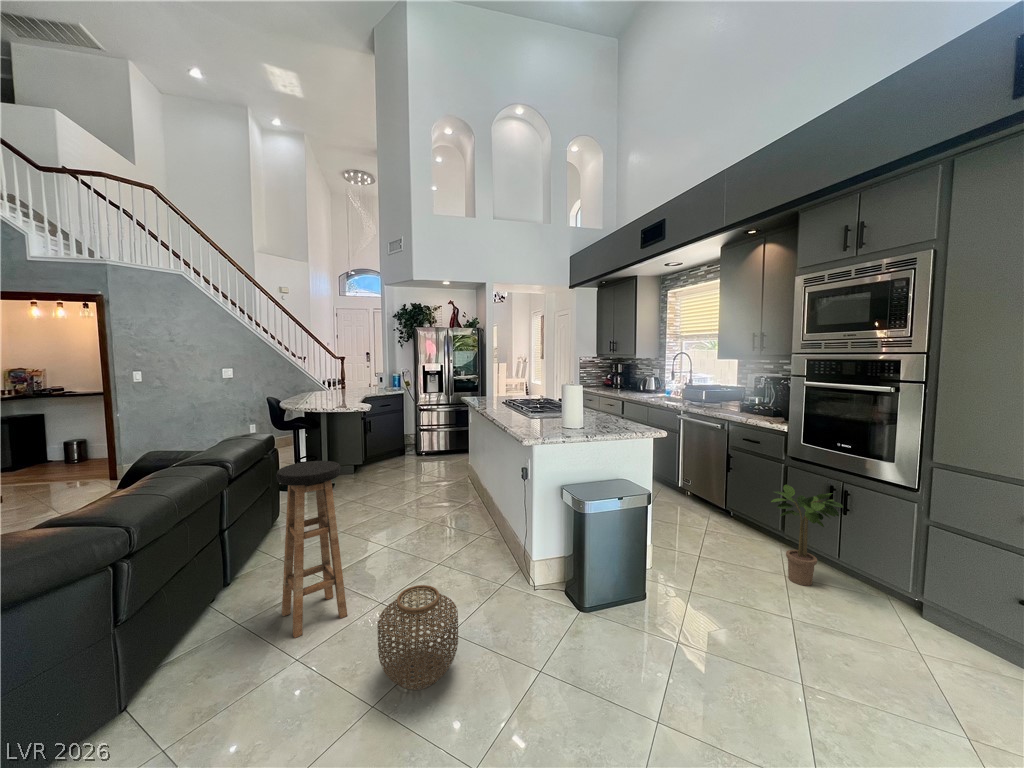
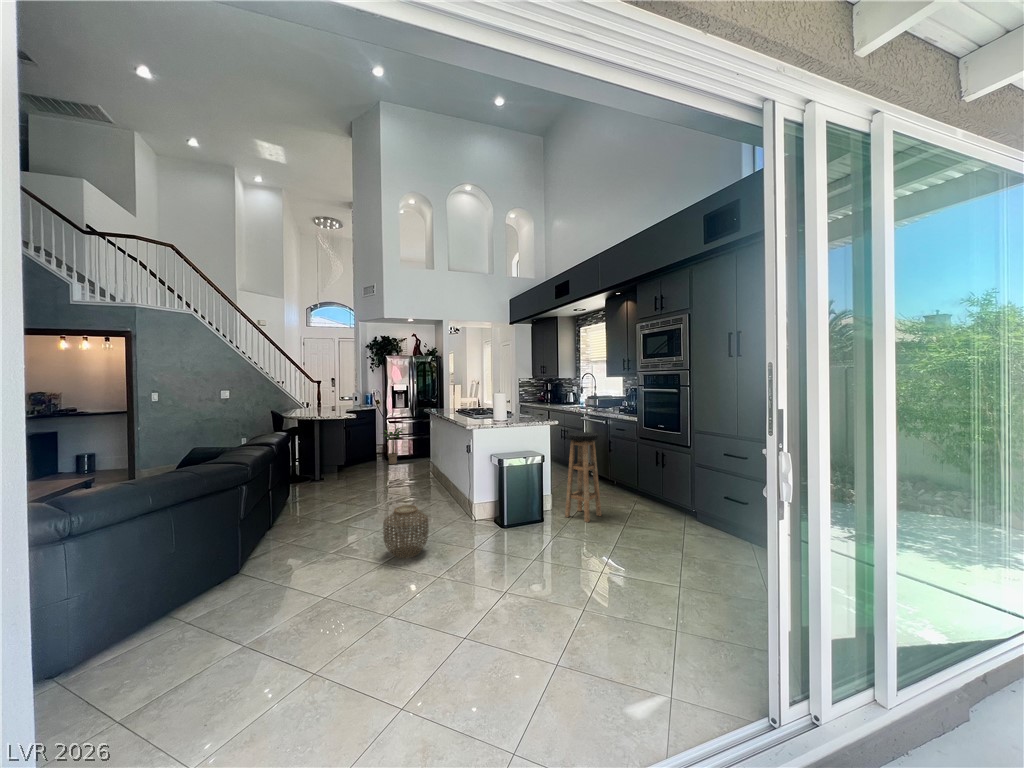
bar stool: present [276,461,347,638] -> present [565,432,602,522]
potted plant: present [771,485,843,586] -> present [382,428,404,464]

